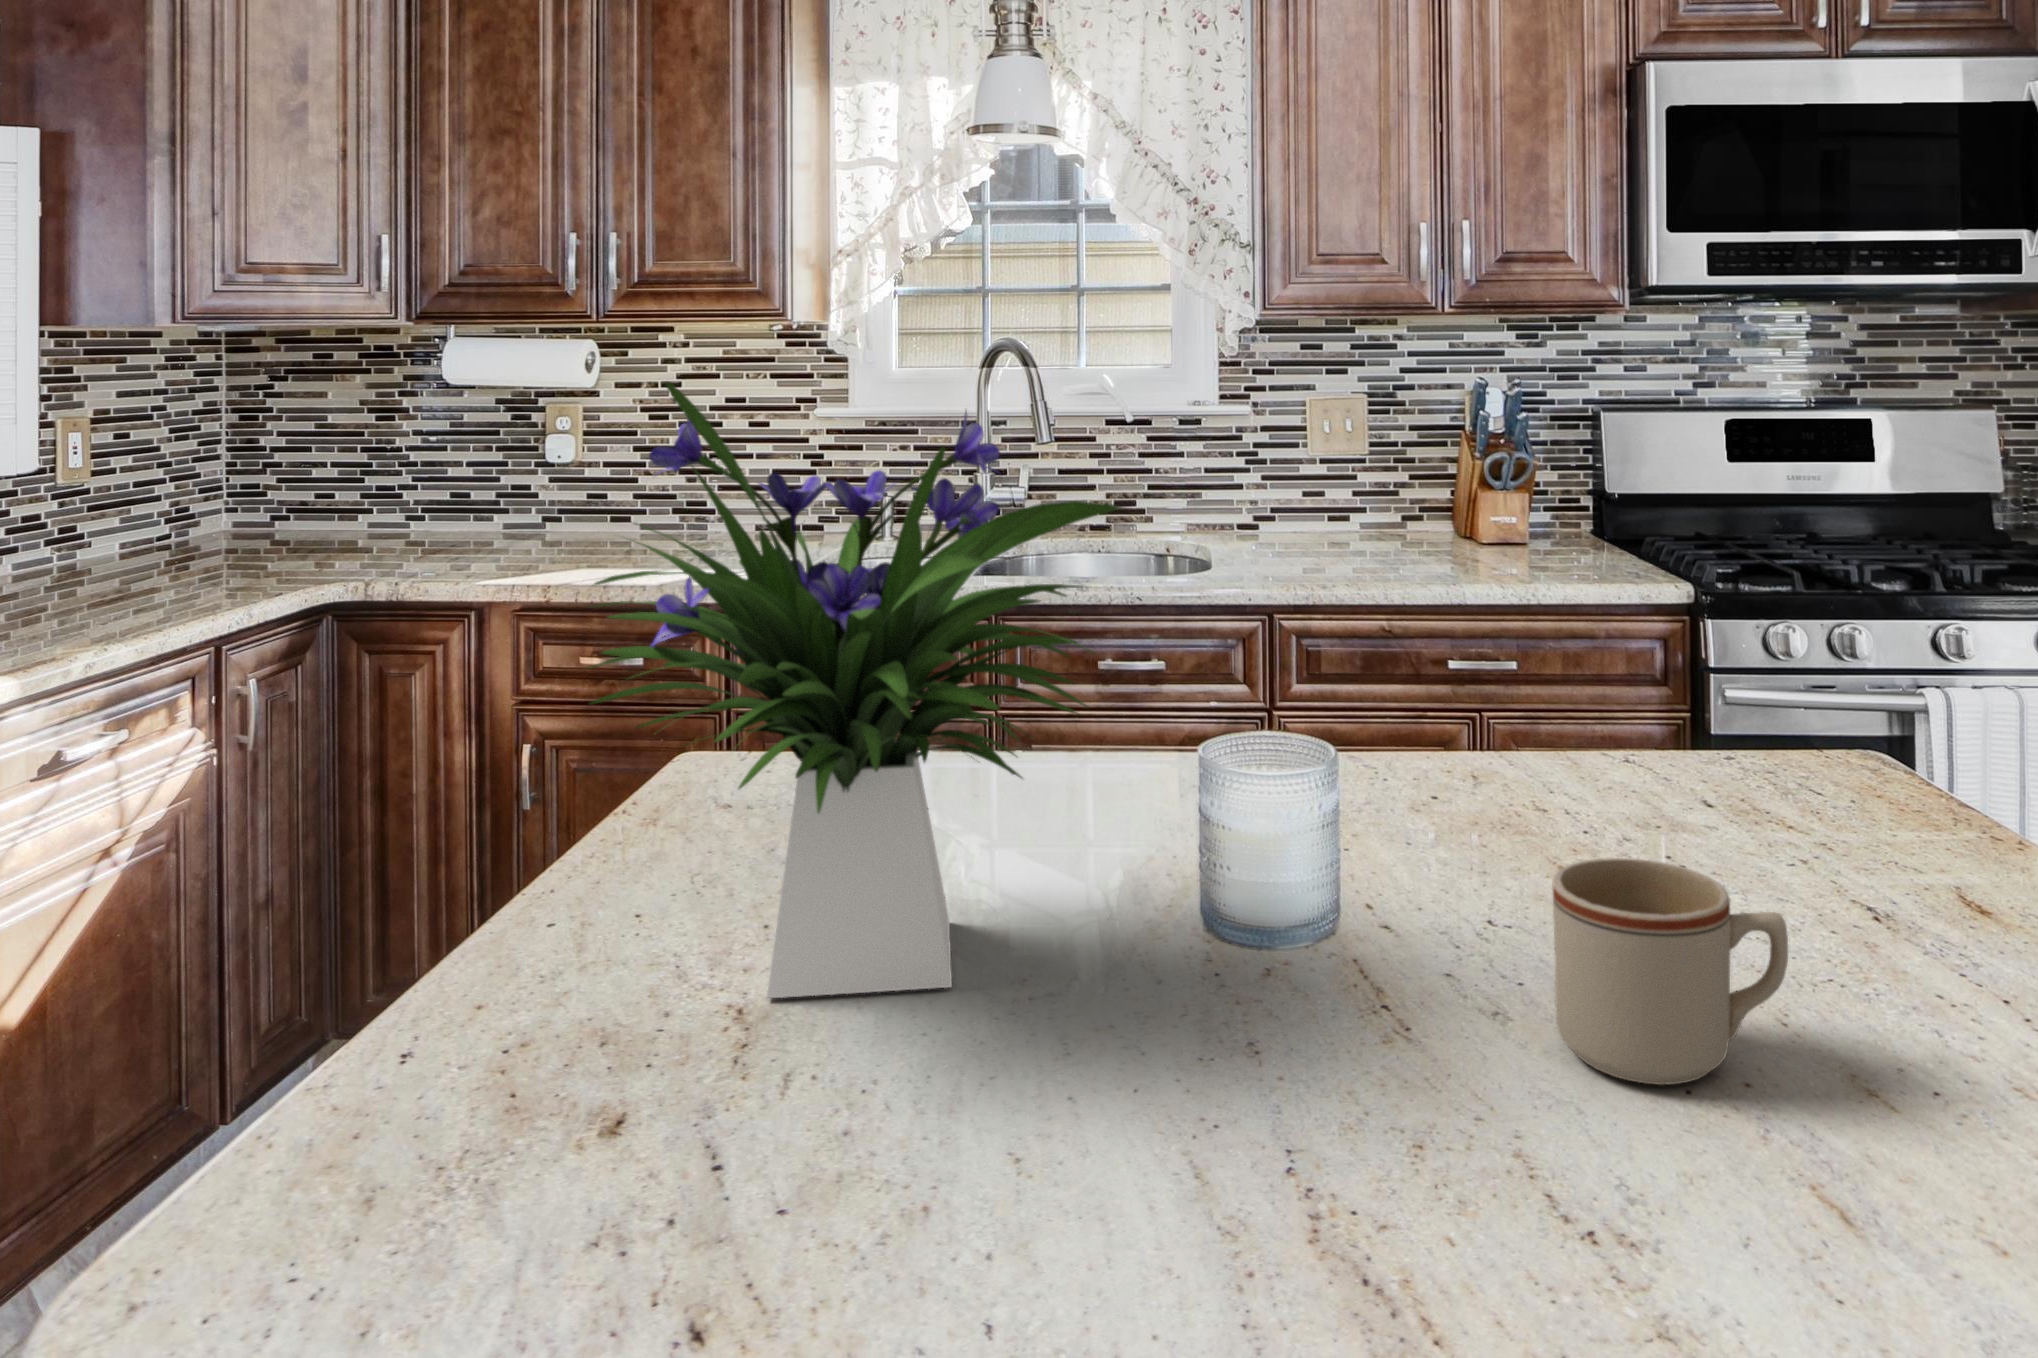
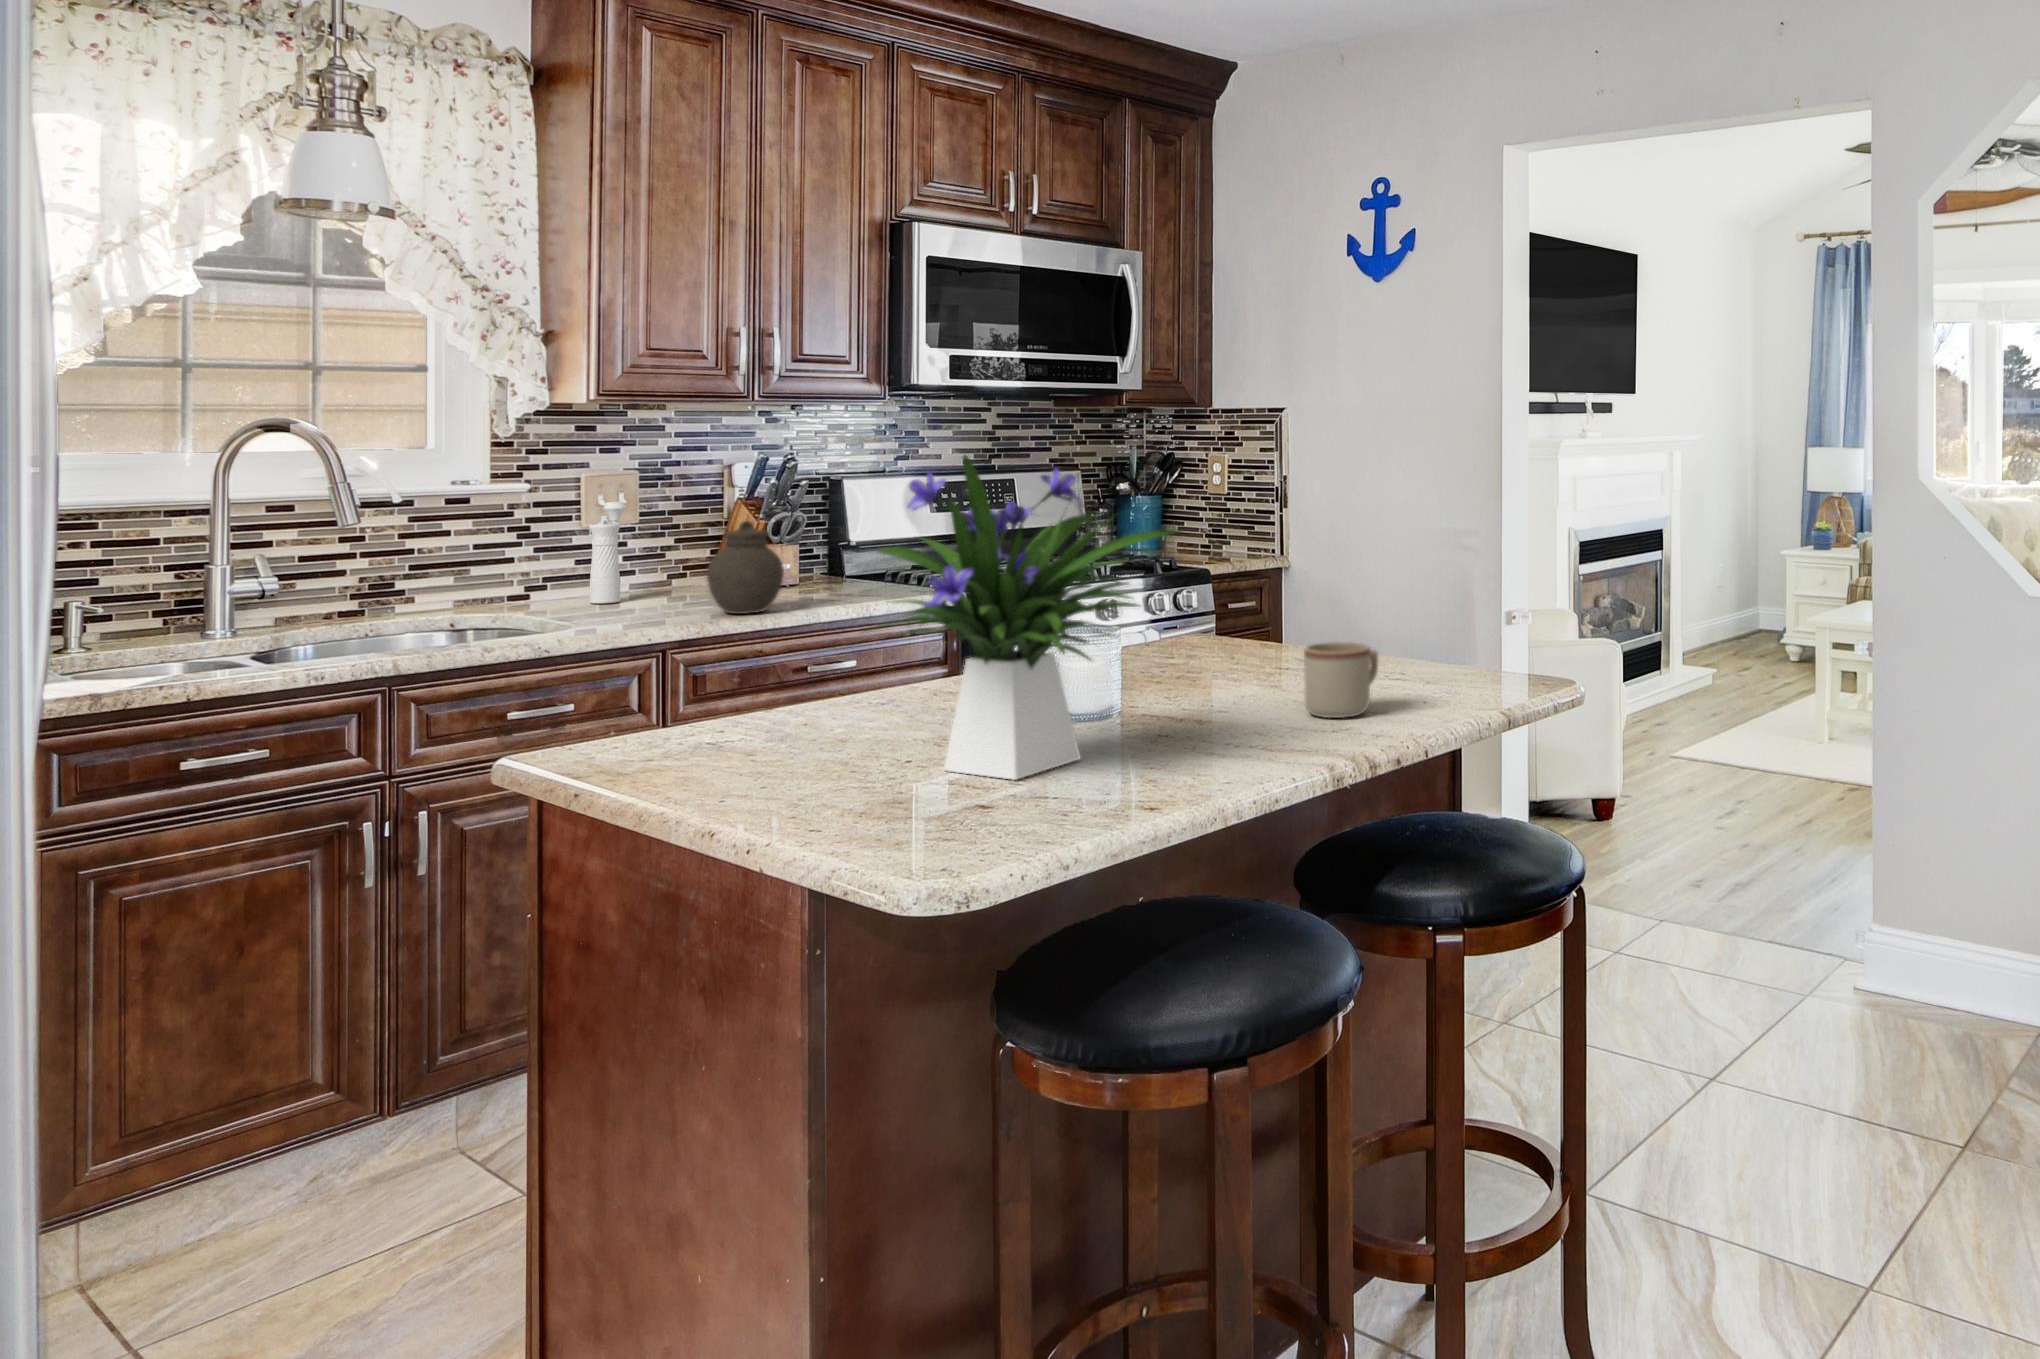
pepper mill: none [1291,429,1346,544] -> present [589,502,626,604]
jar: none [1343,461,1428,578] -> present [707,521,784,614]

